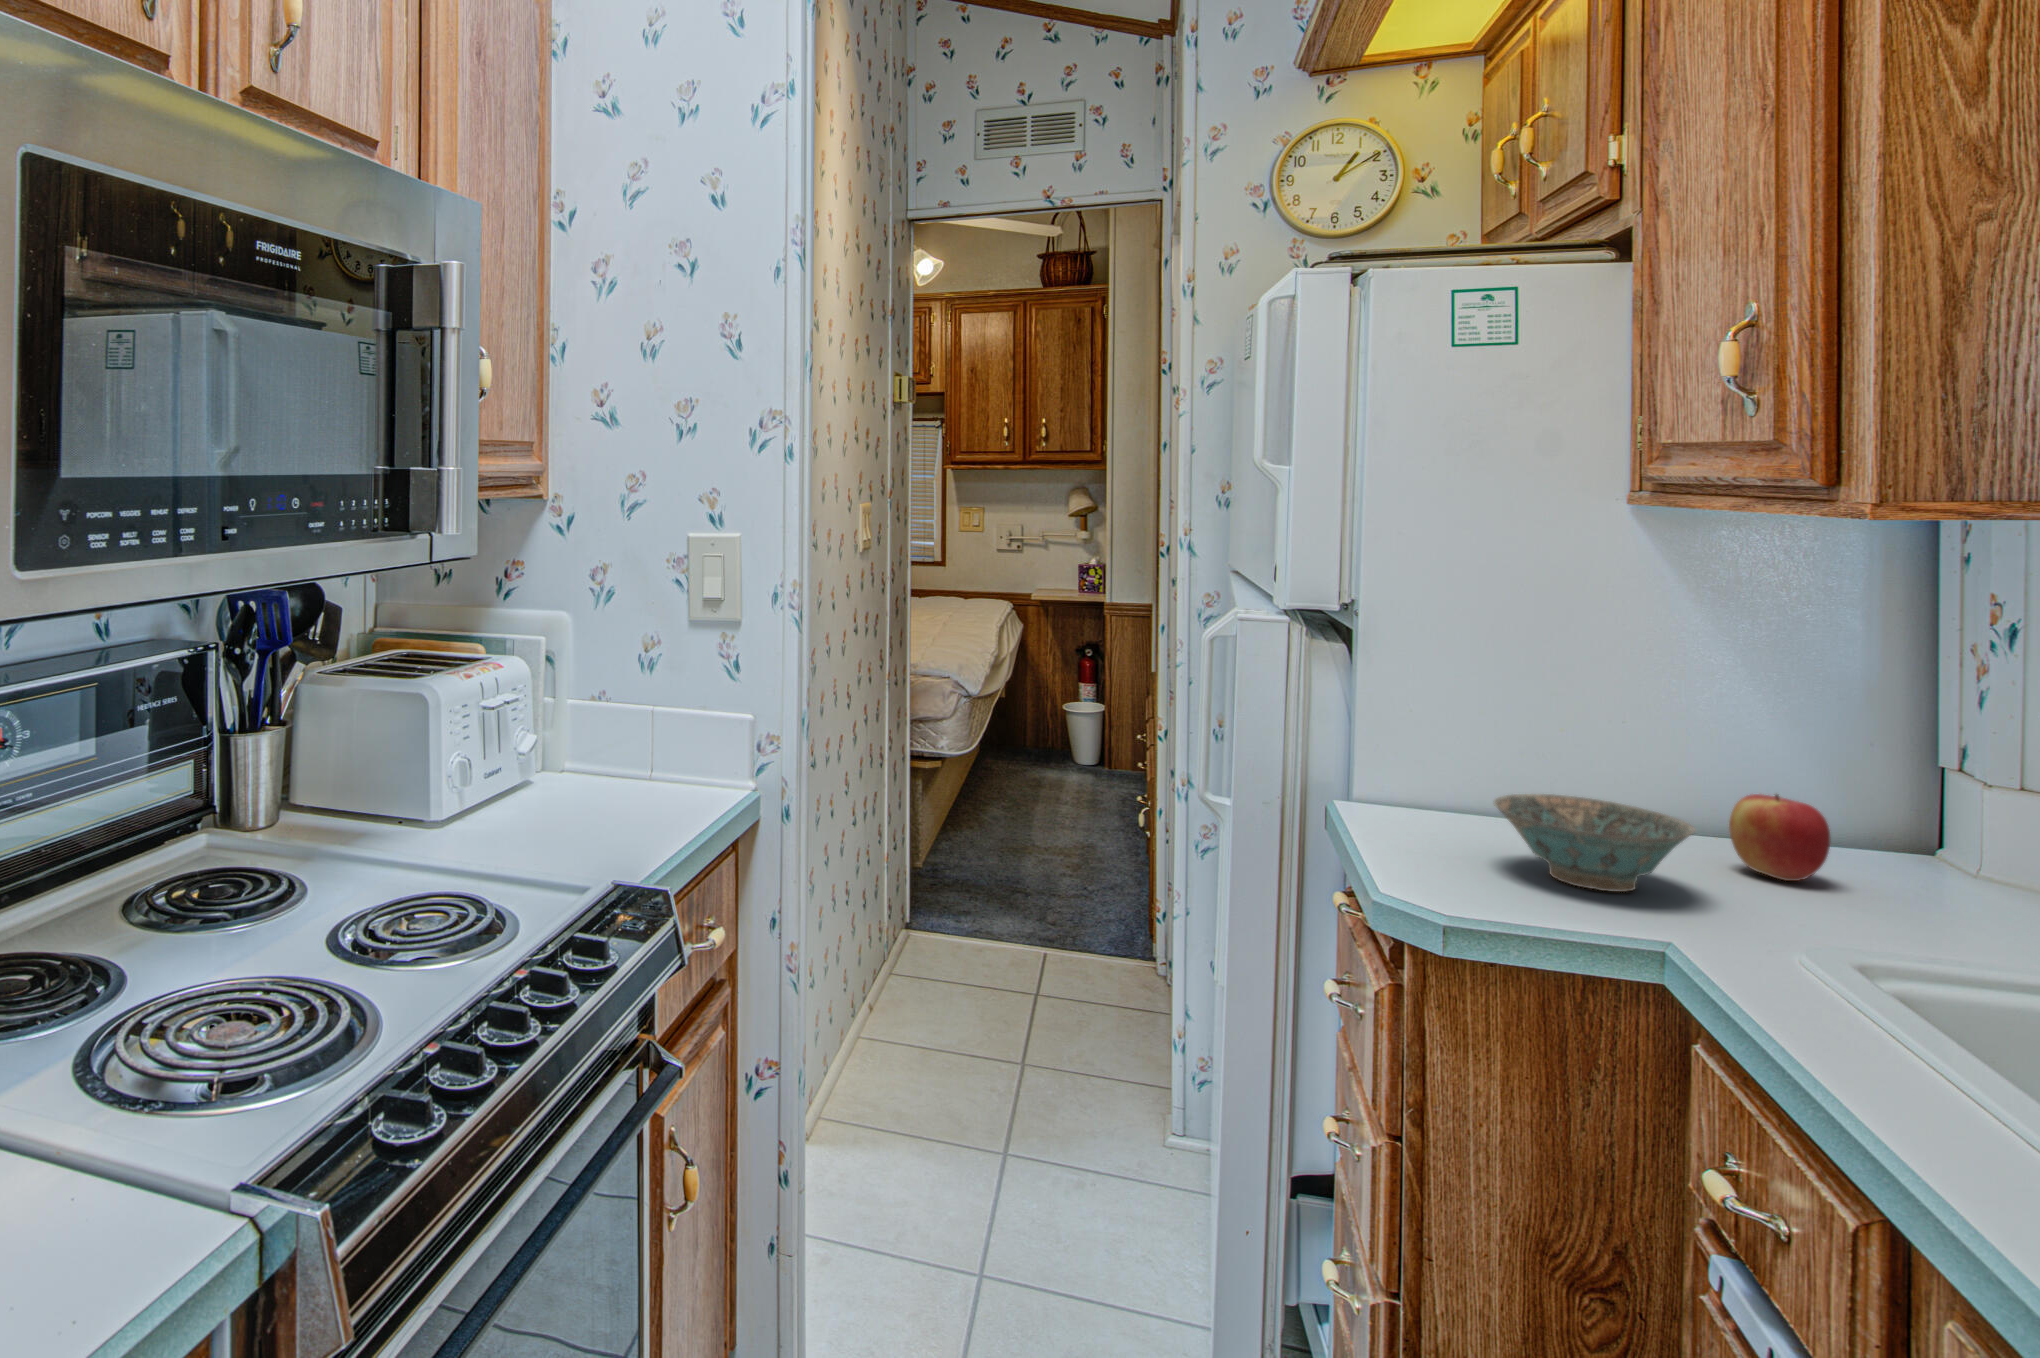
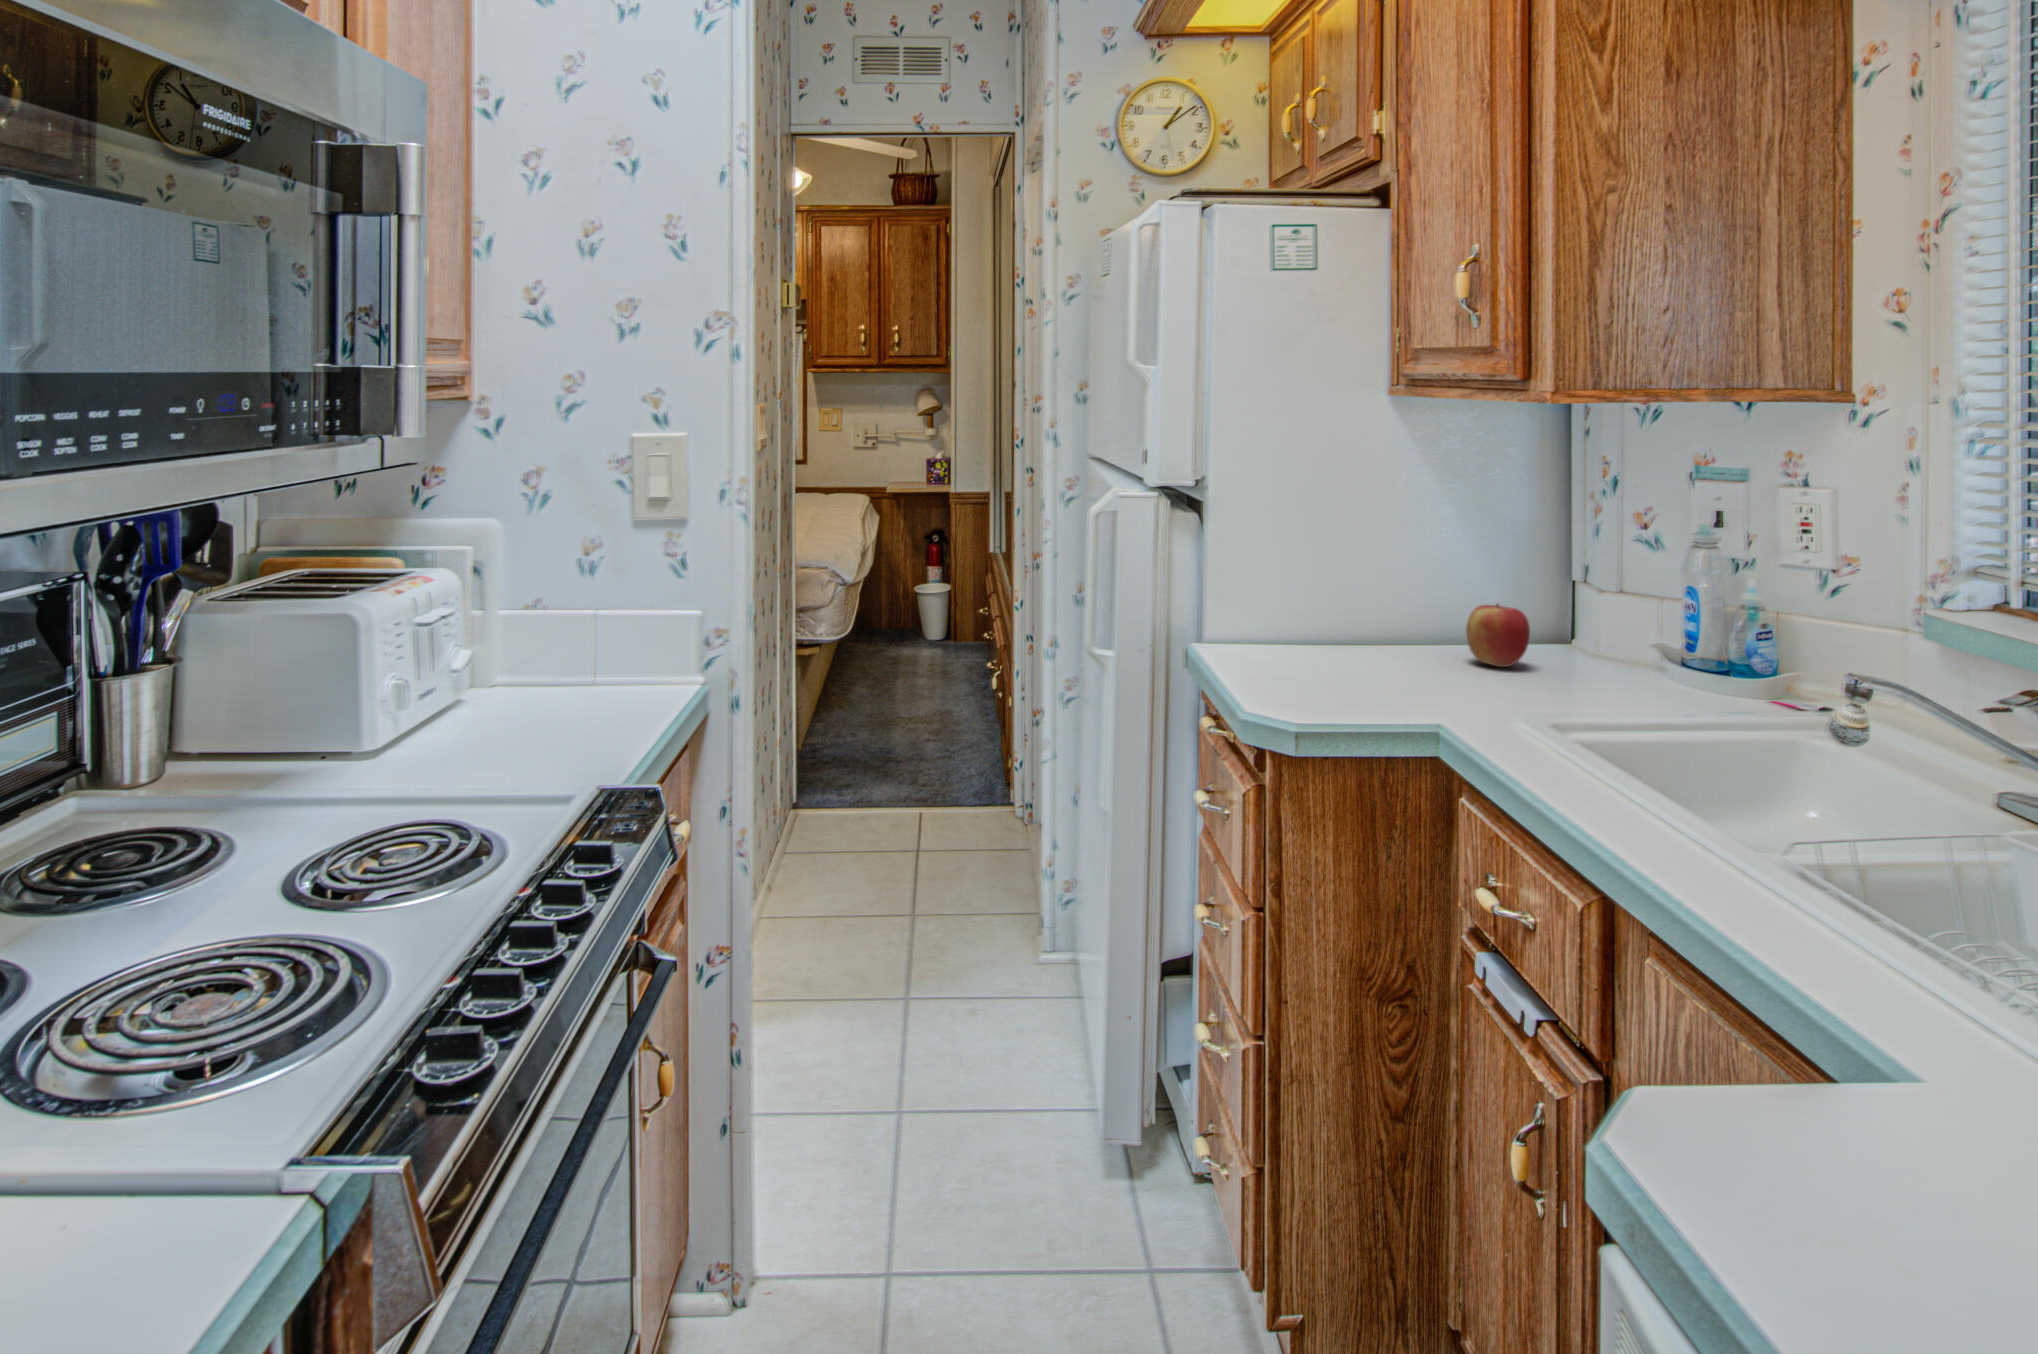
ceramic bowl: present [1494,794,1696,892] -> none [1318,618,1456,689]

